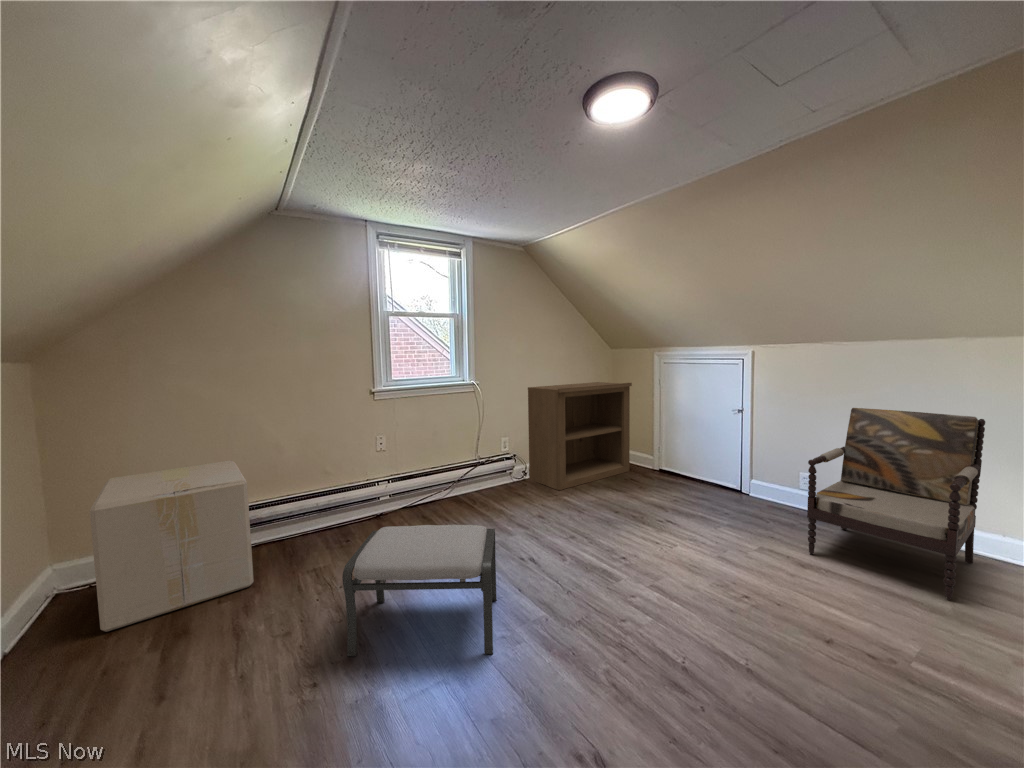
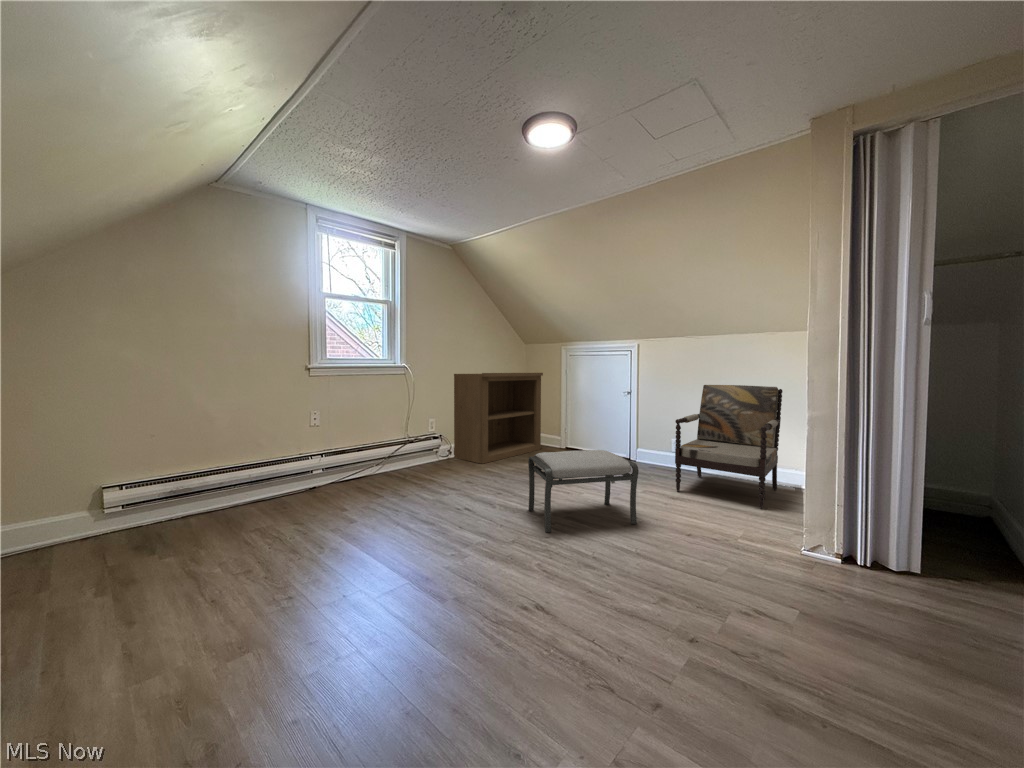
cardboard box: present [90,460,253,632] -> none [12,428,194,590]
ottoman: present [342,525,497,656] -> present [528,450,639,532]

